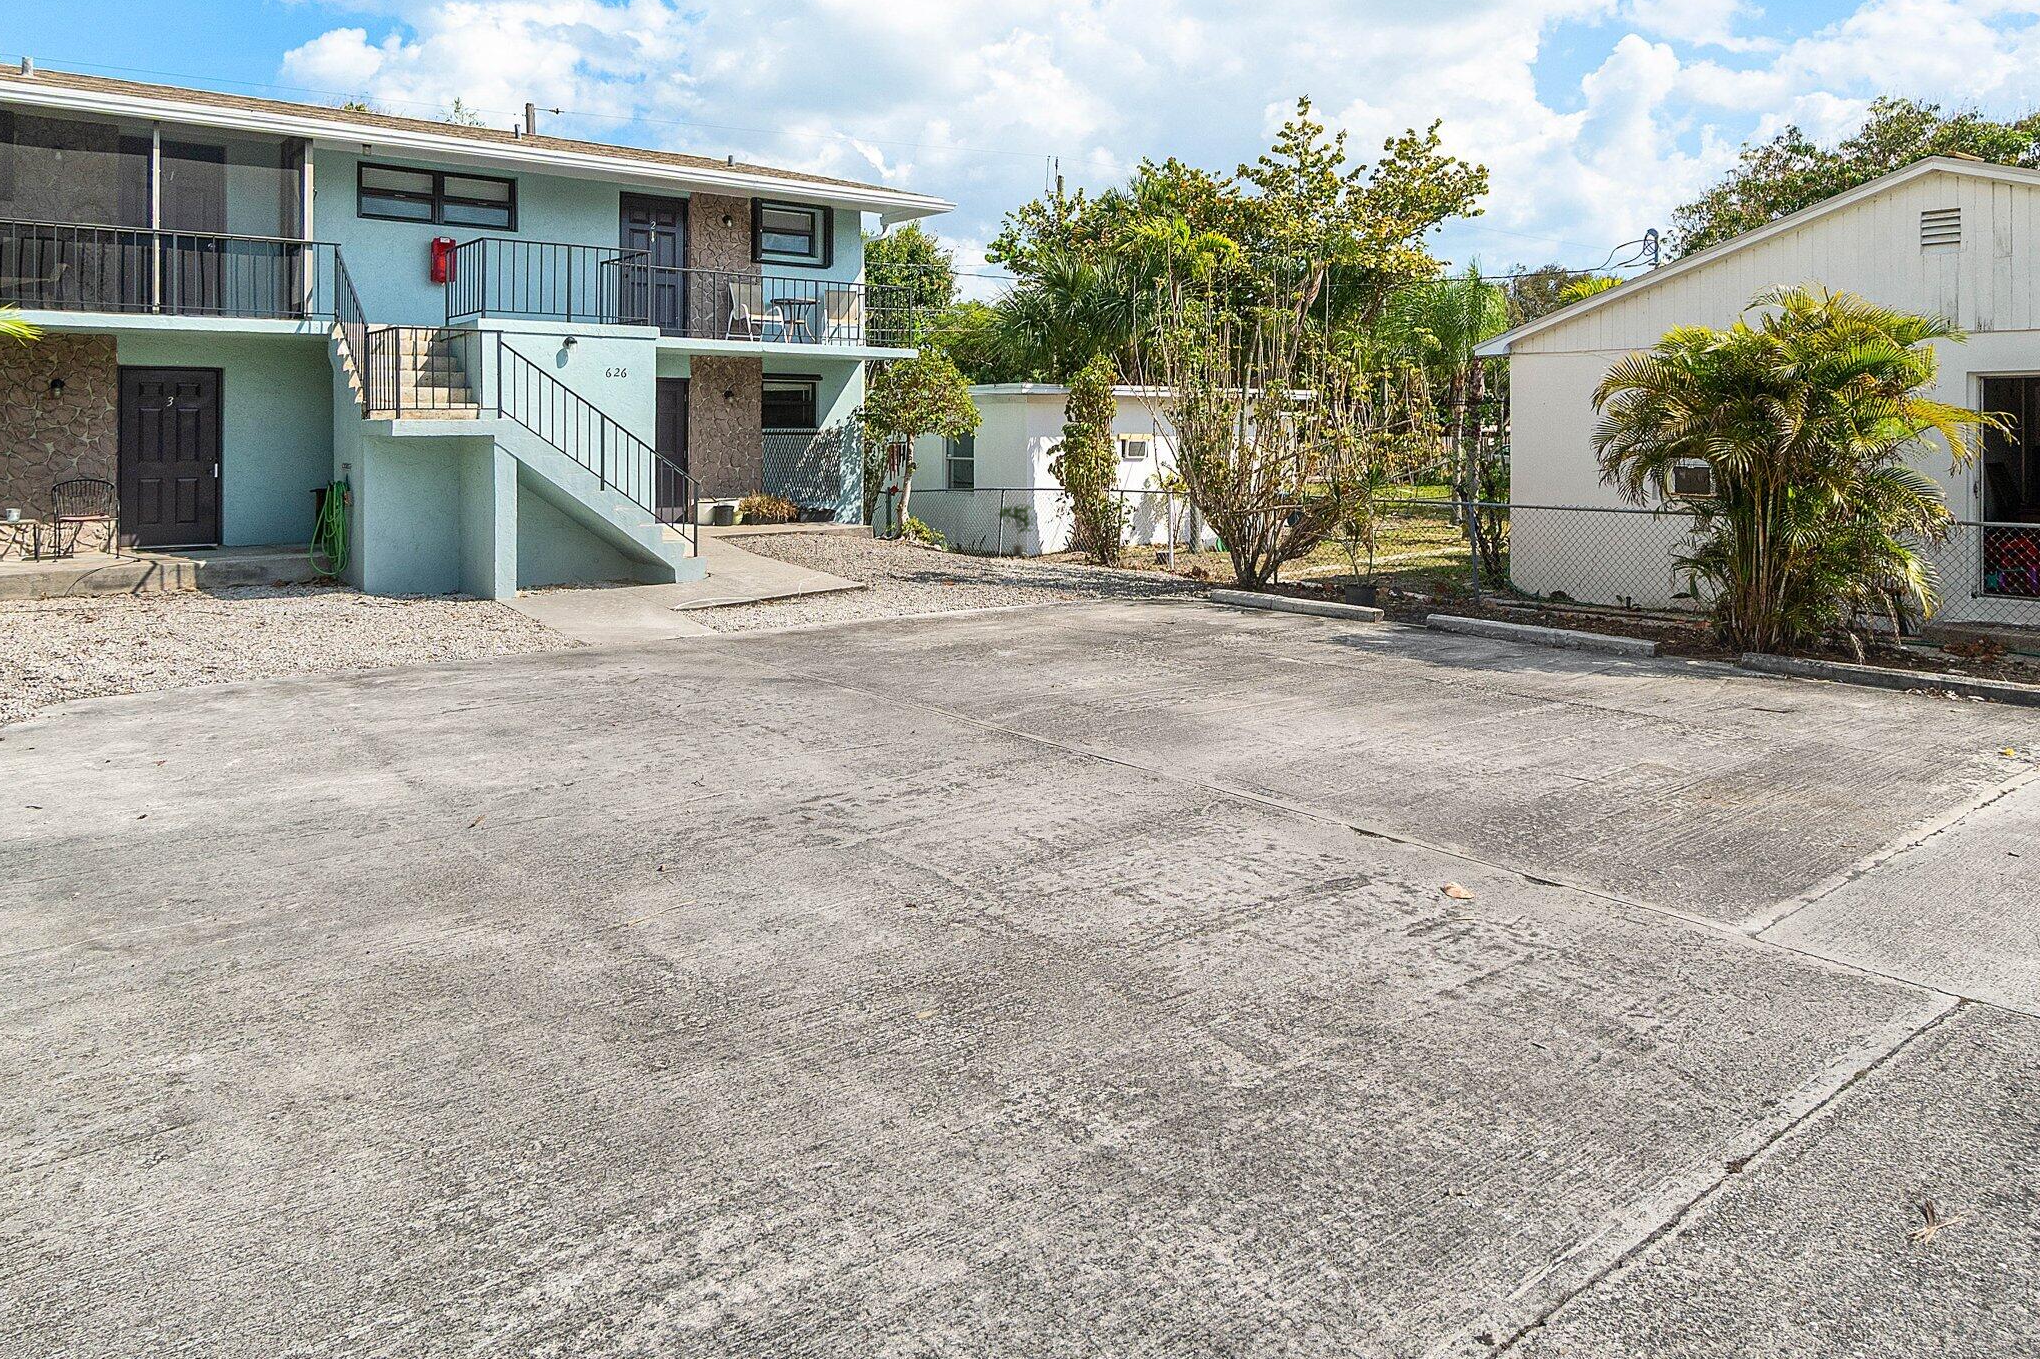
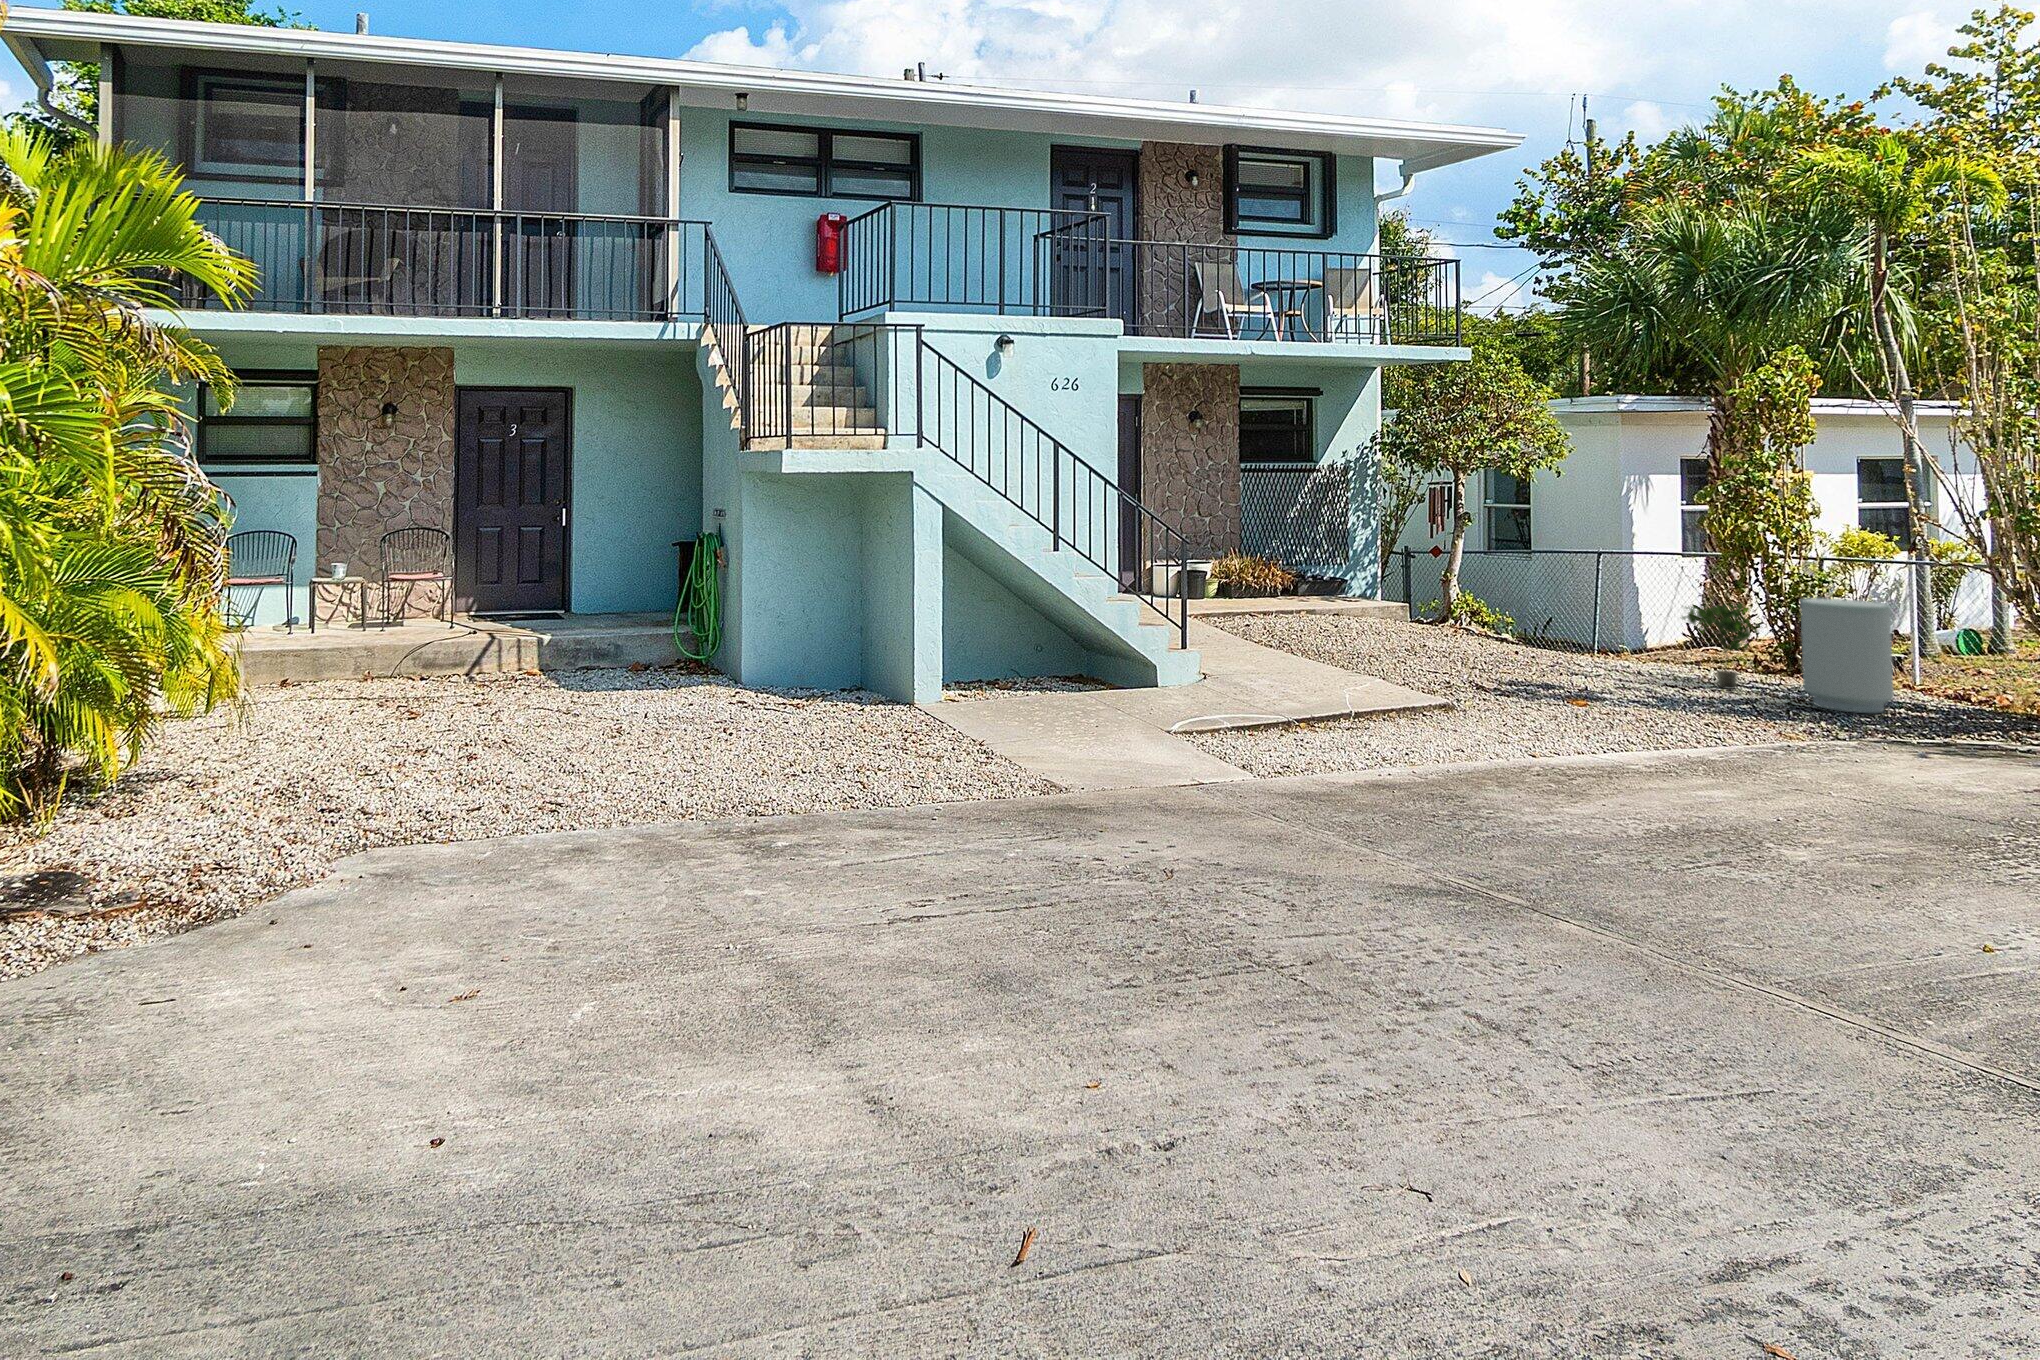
trash can: none [1045,498,1085,561] -> present [1800,598,1894,713]

